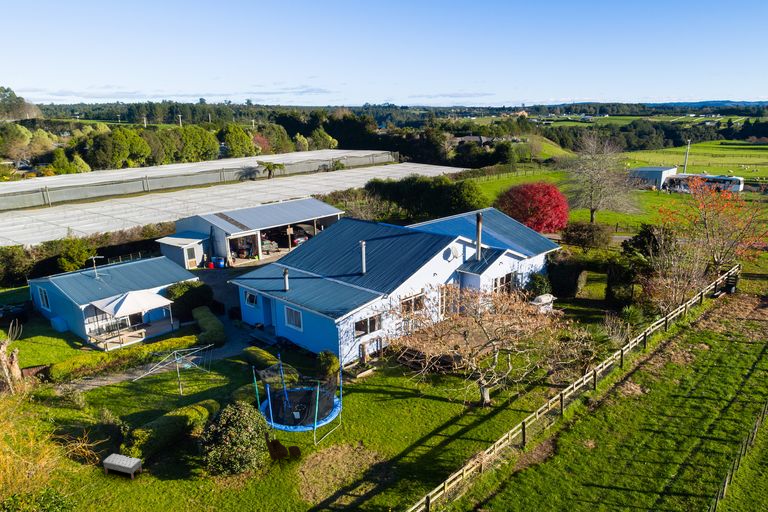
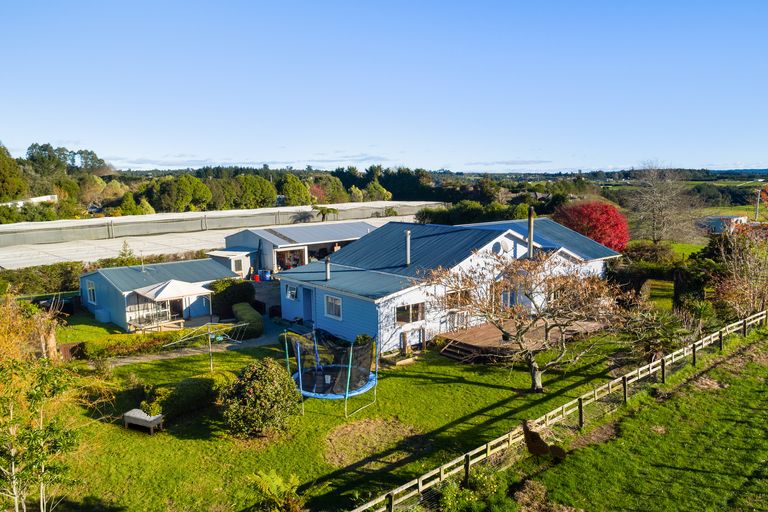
lounge chair: present [264,432,301,467] -> present [522,418,566,465]

